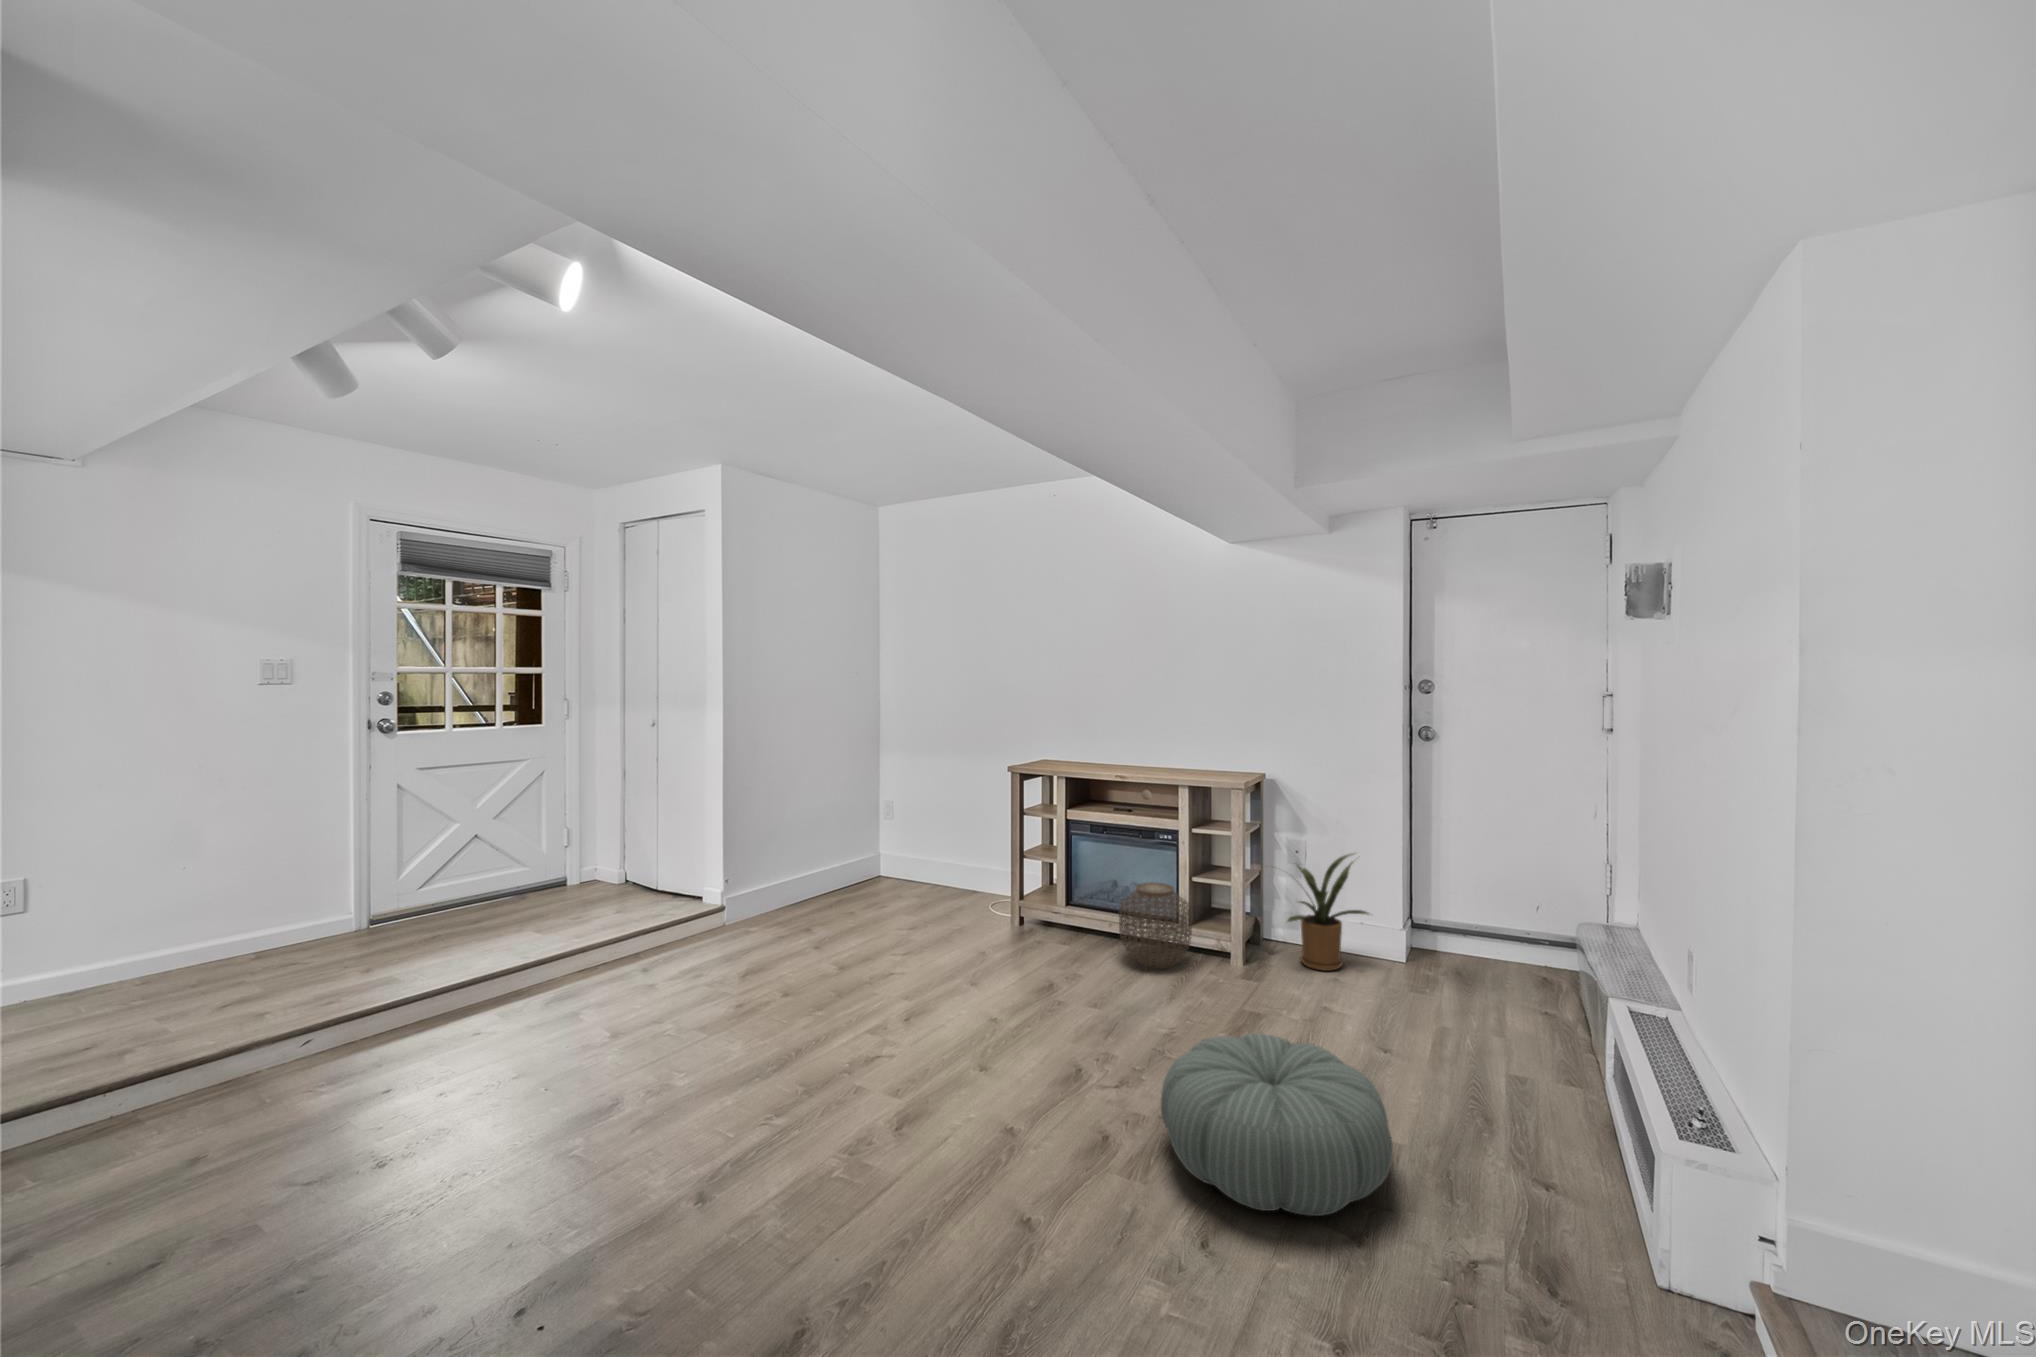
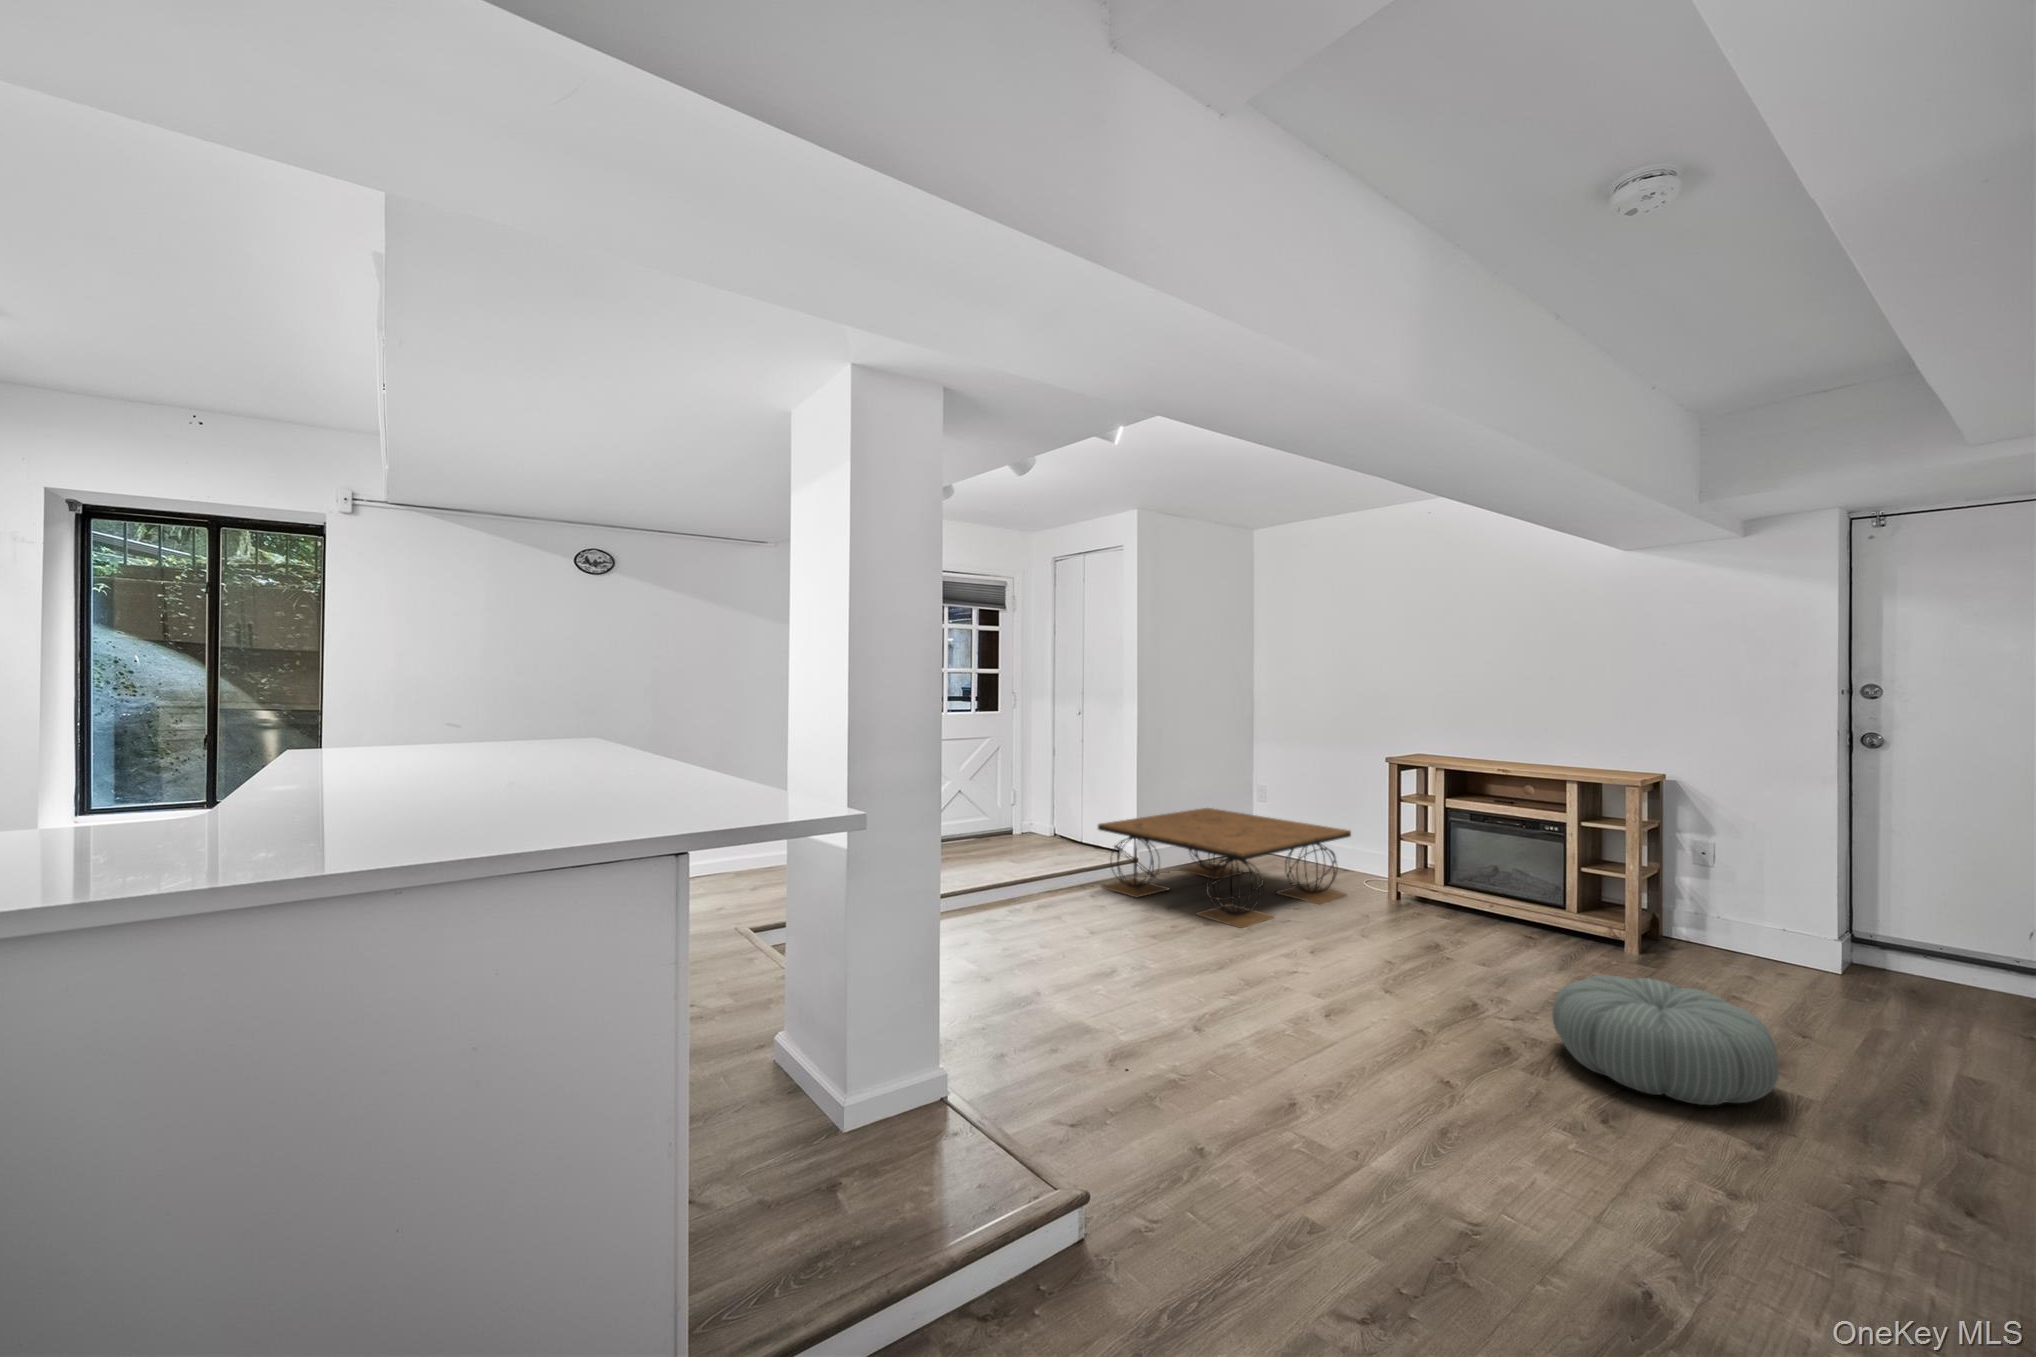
coffee table: none [656,832,971,998] -> present [1098,808,1351,928]
house plant: present [1288,854,1368,971] -> none [1661,856,1798,968]
woven basket: present [1119,883,1192,969] -> none [1502,868,1580,945]

